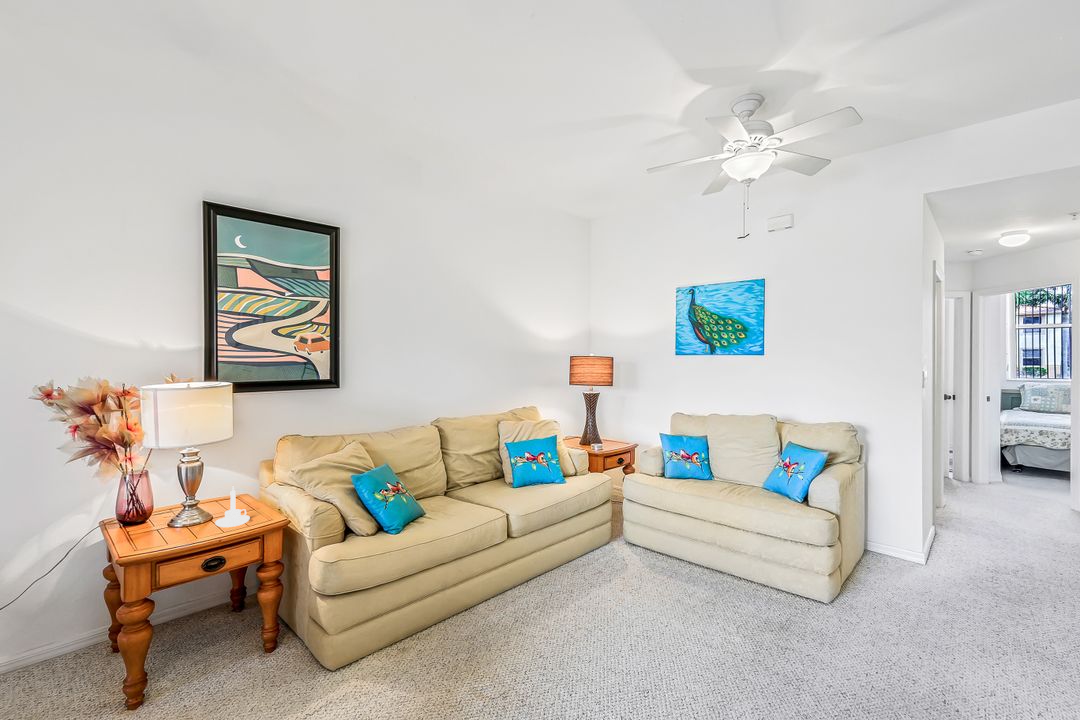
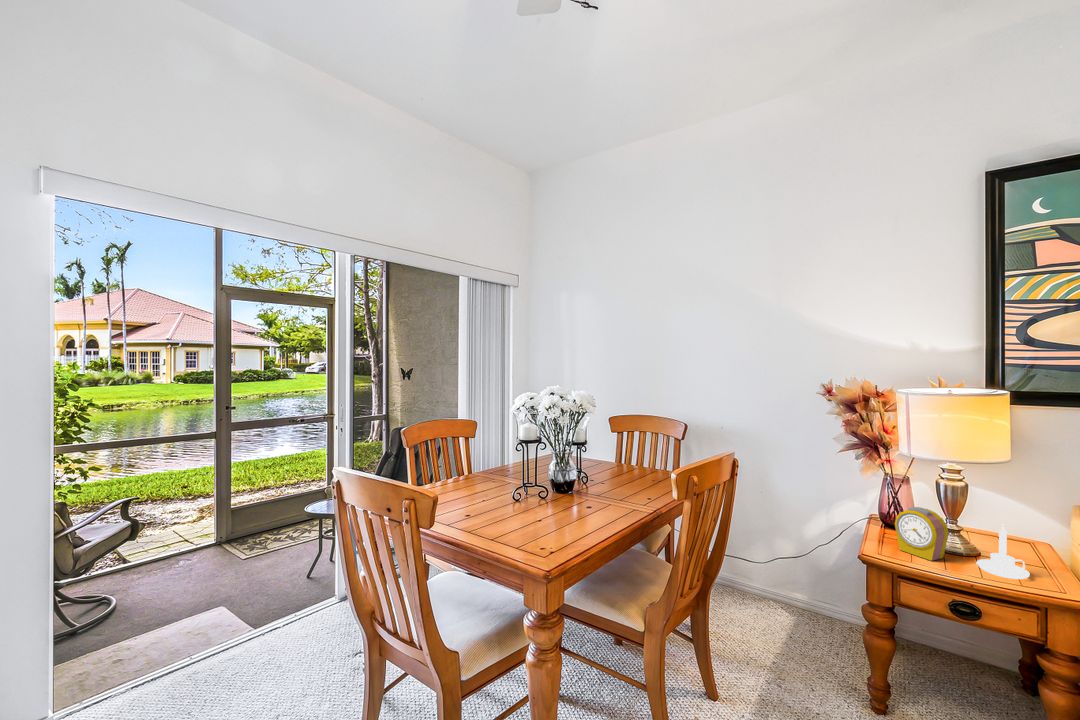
alarm clock: none [146,493,194,540] -> present [895,507,949,561]

